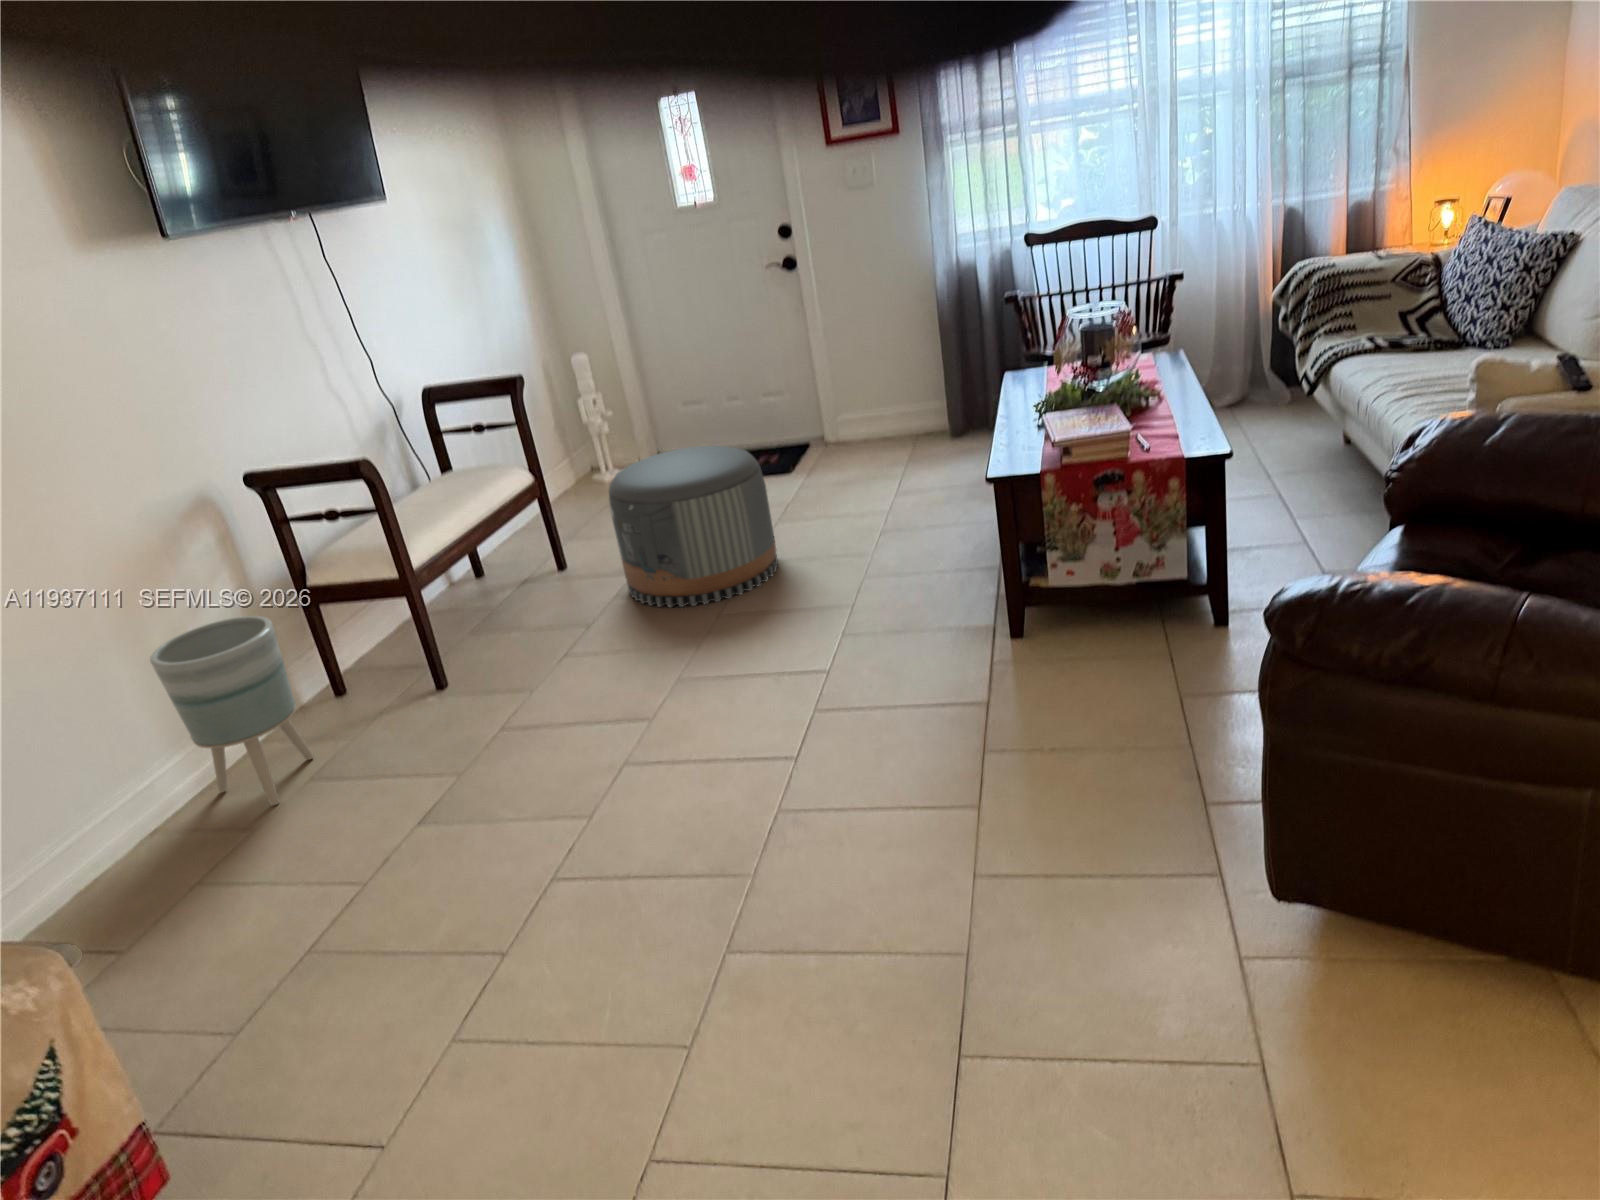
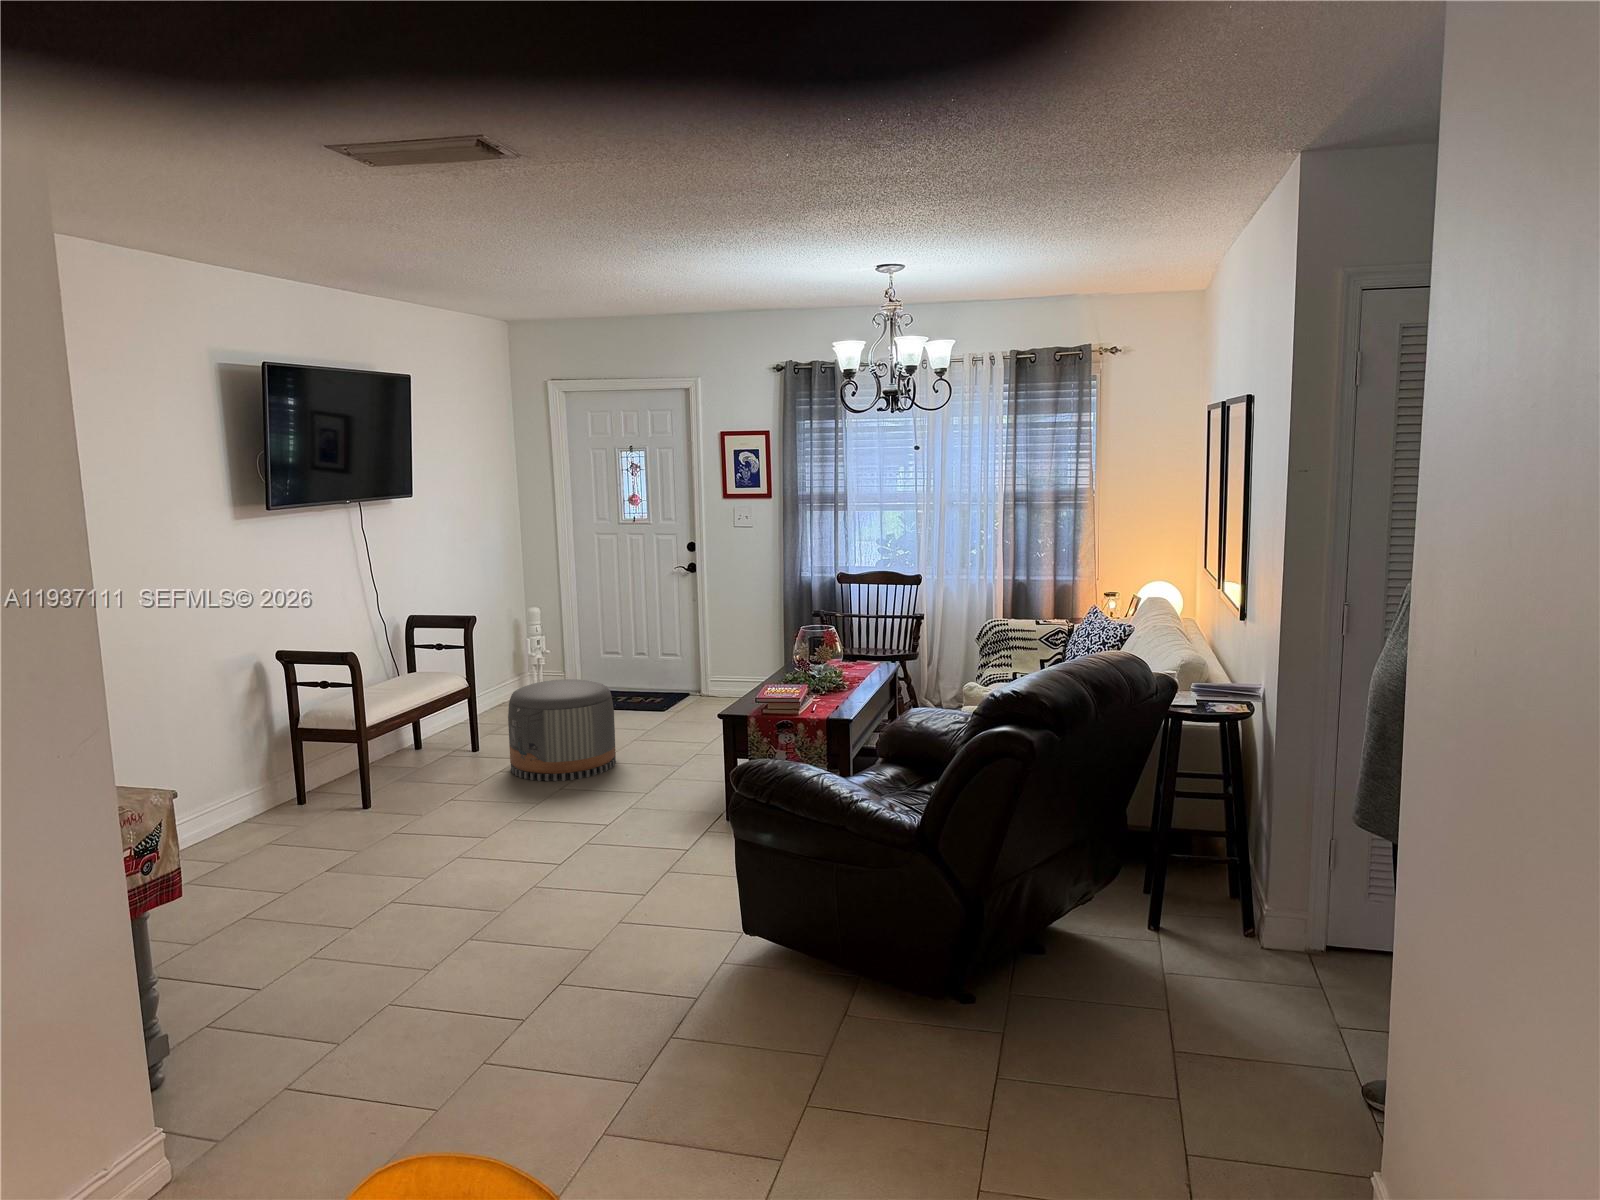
planter: present [150,616,313,805] -> none [199,734,276,850]

